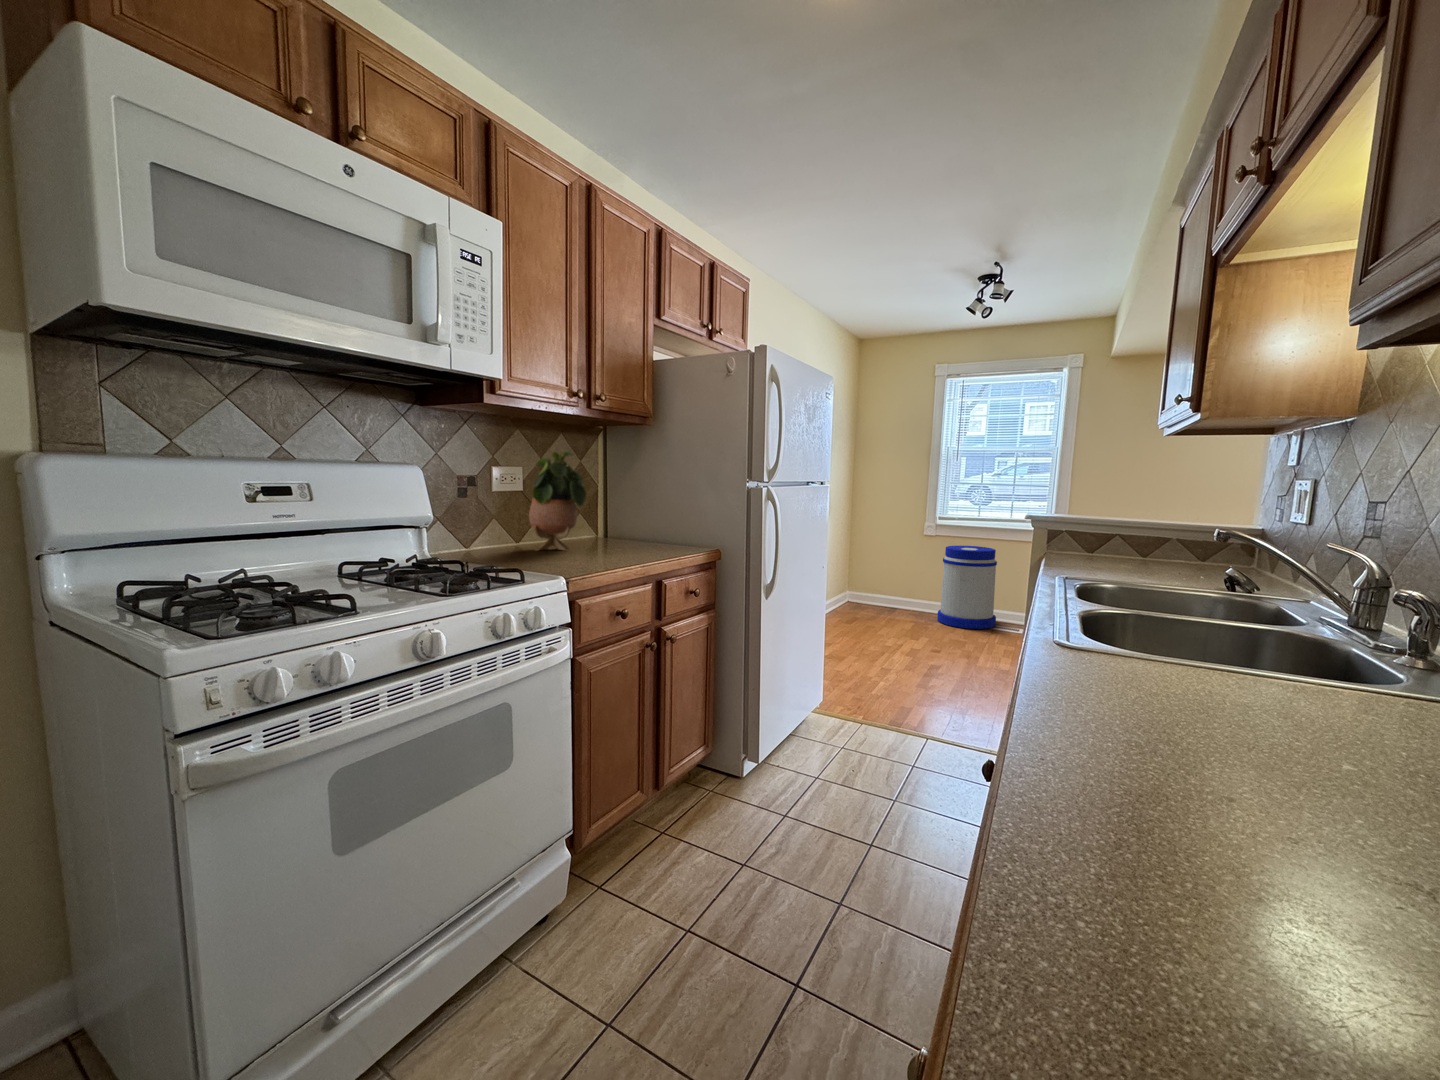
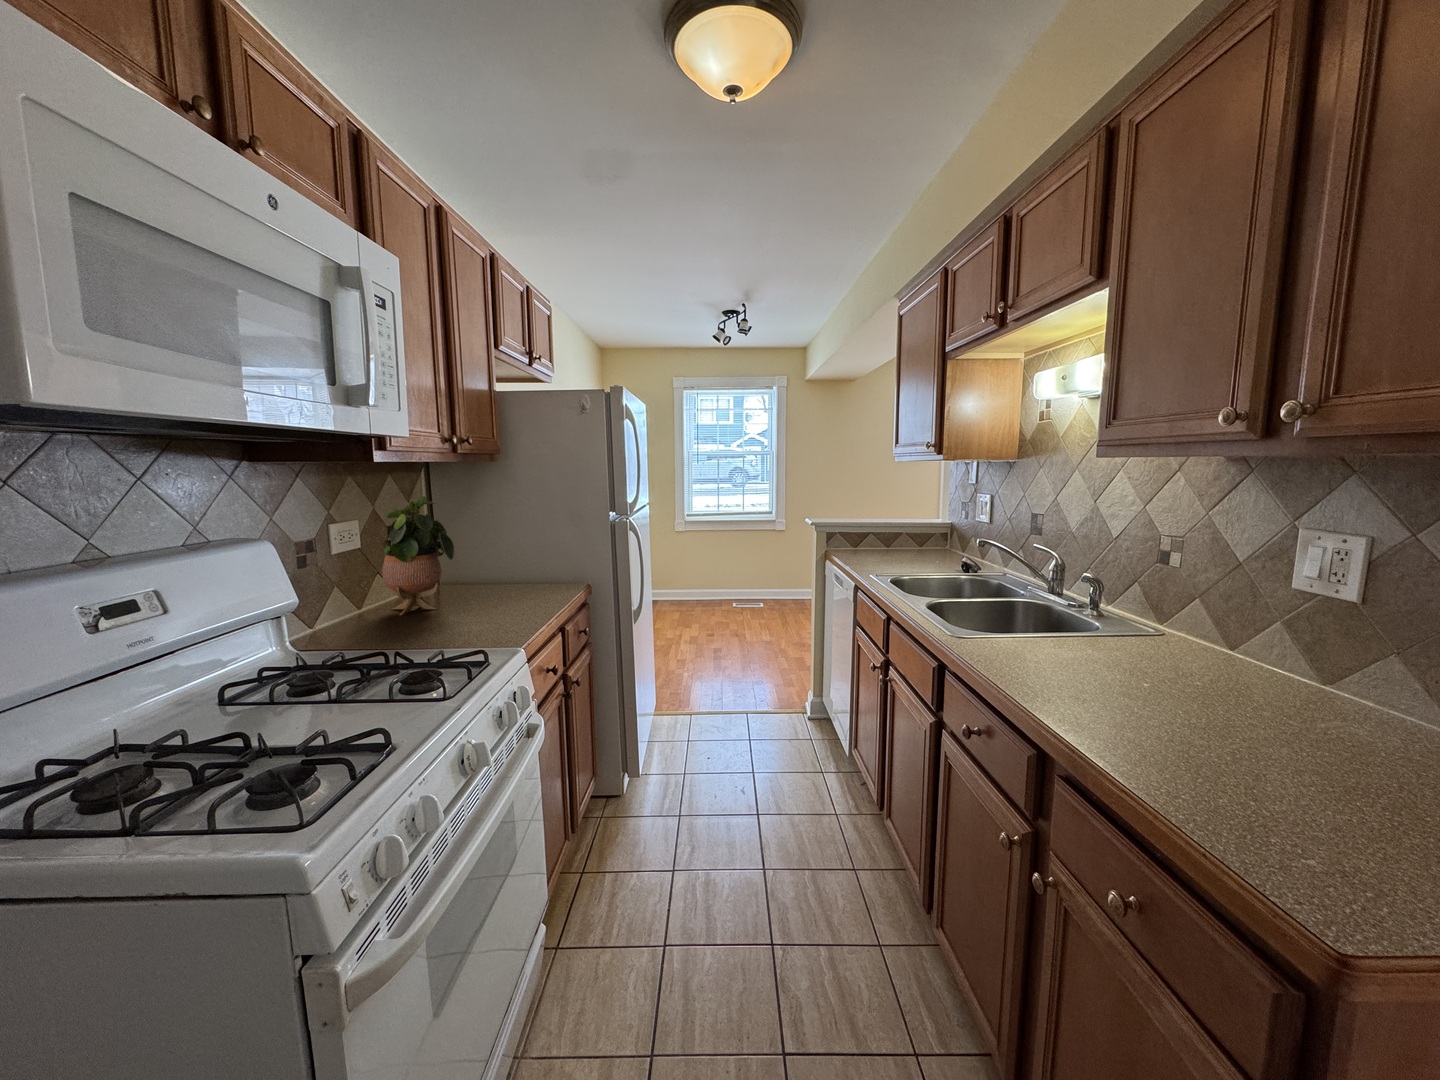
trash can: present [937,546,997,629] -> none [696,537,742,608]

